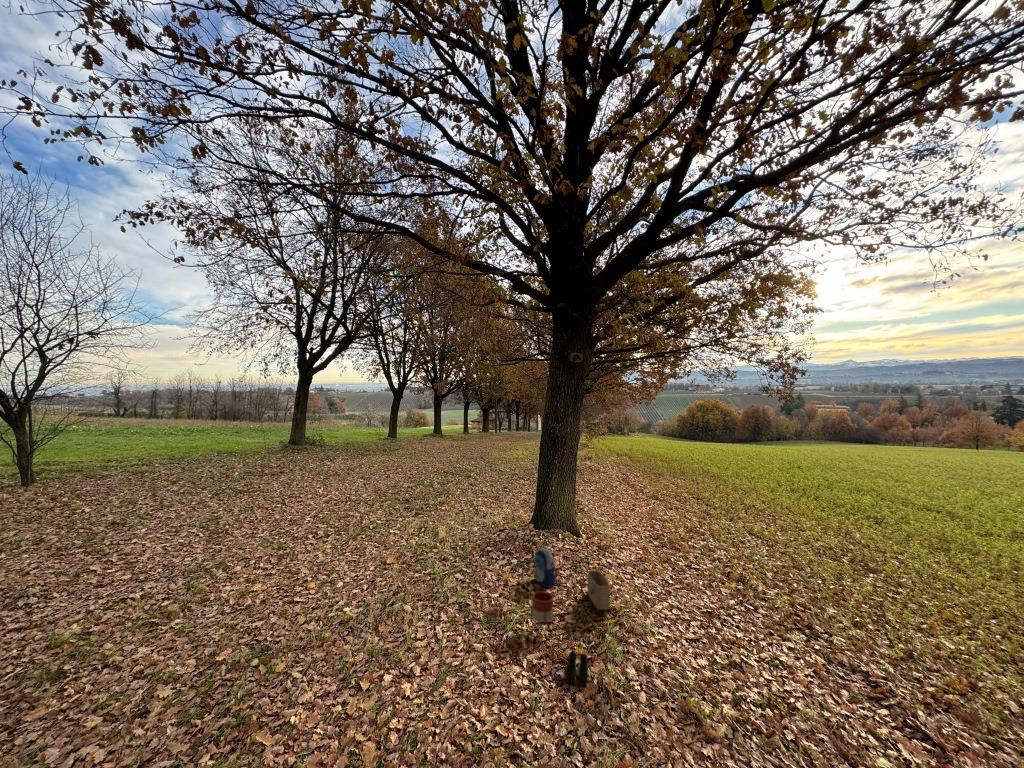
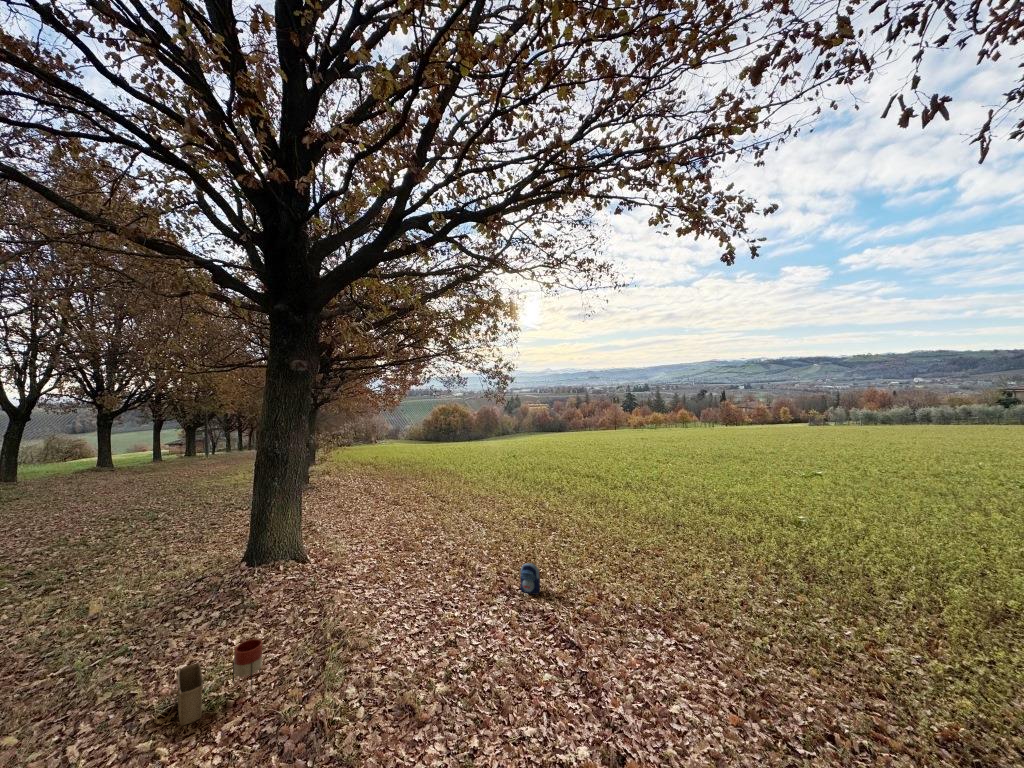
backpack: present [533,548,557,588] -> present [520,563,540,595]
basket: present [587,570,611,610] -> present [175,663,205,726]
boots: present [566,651,588,686] -> none [274,692,302,732]

